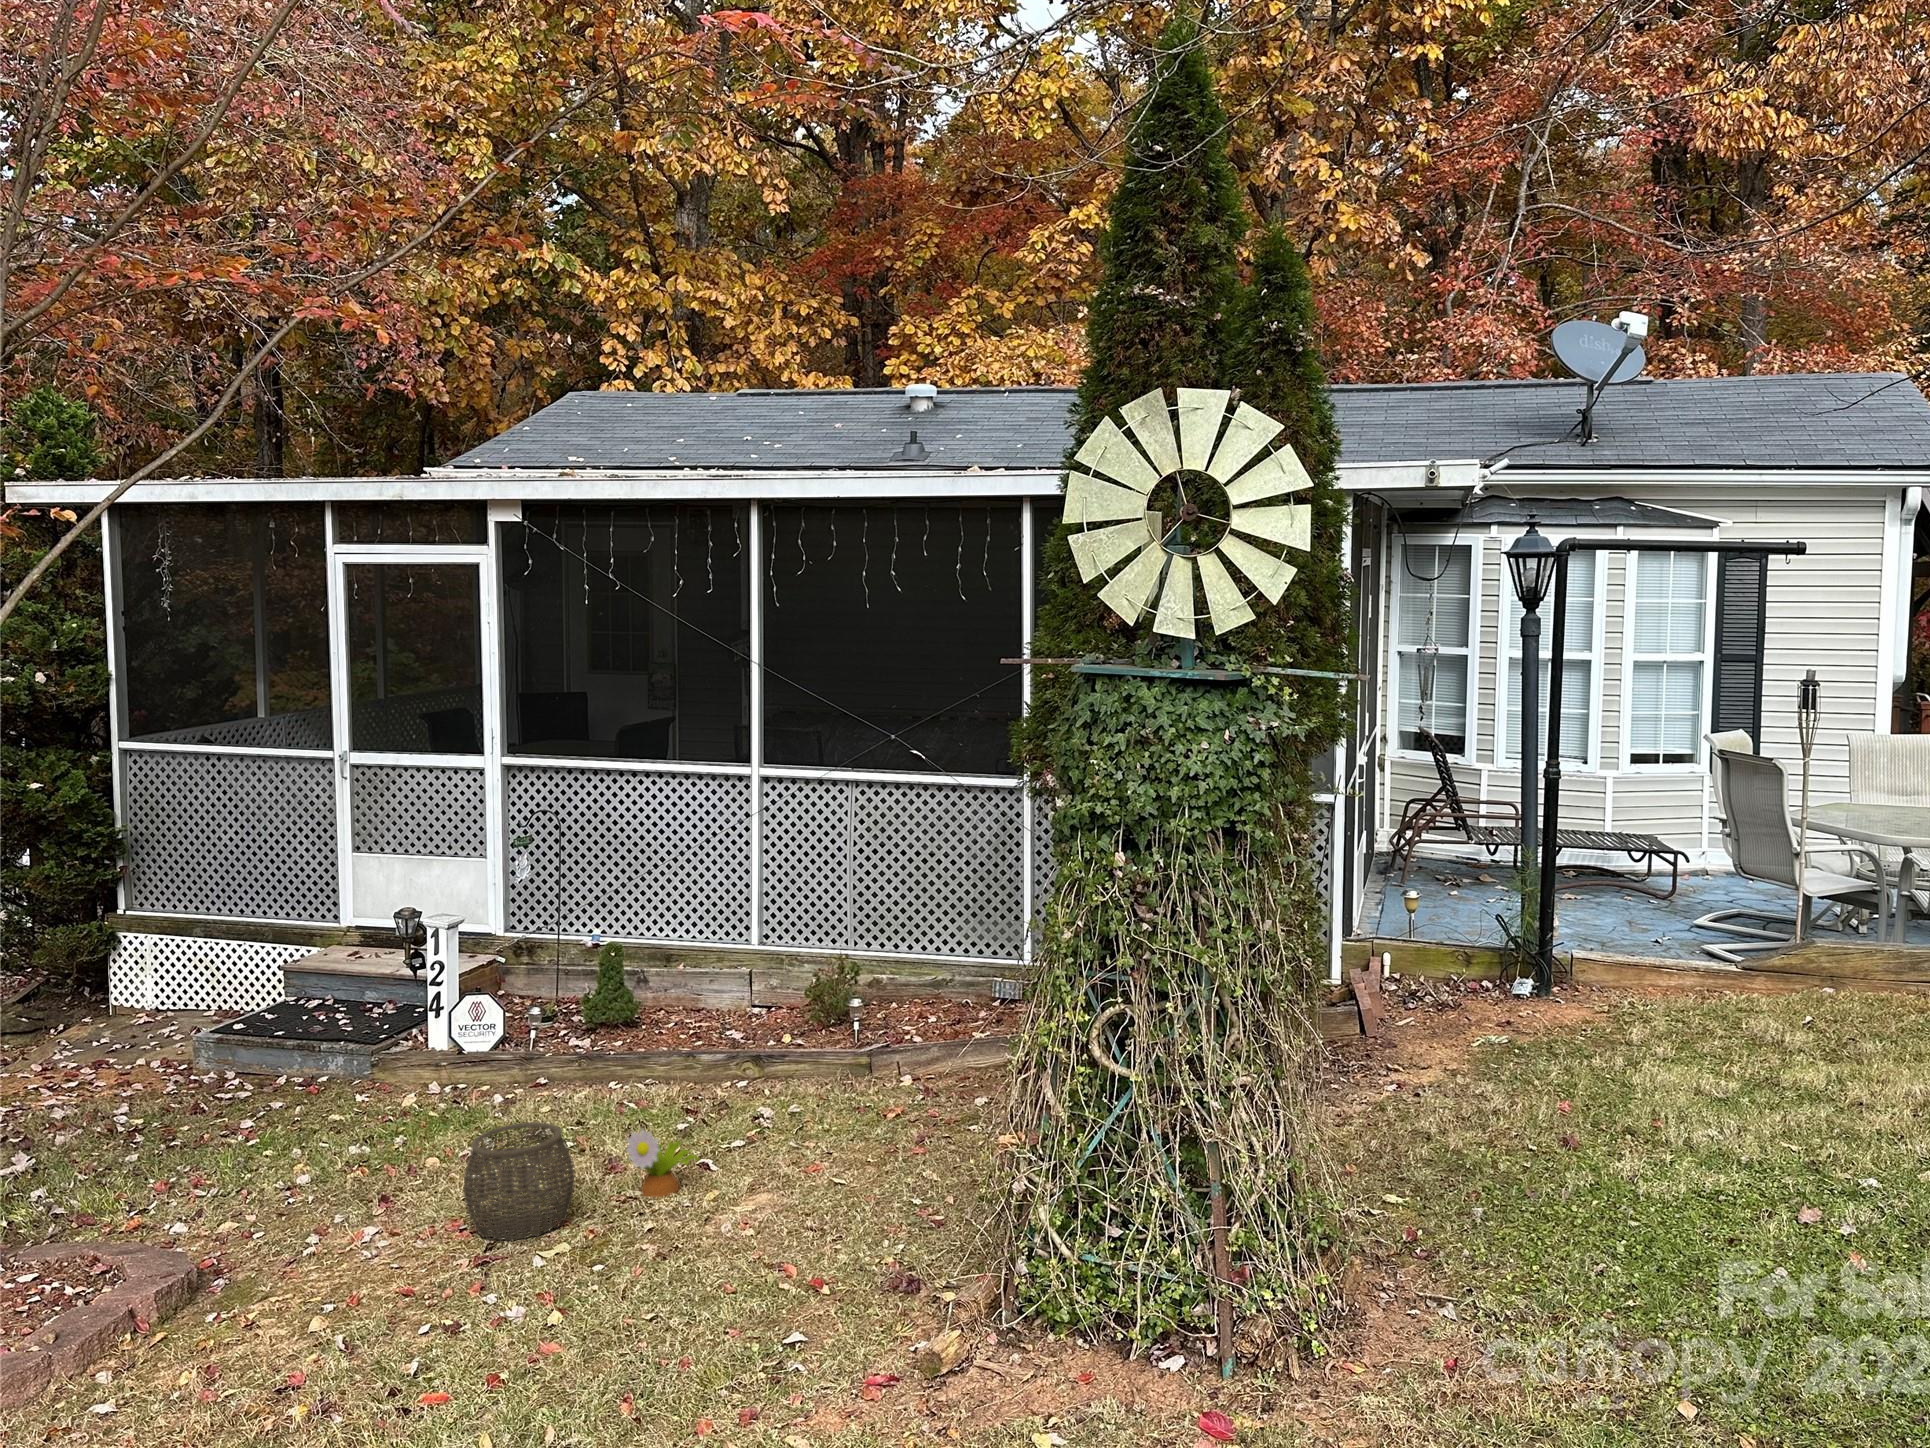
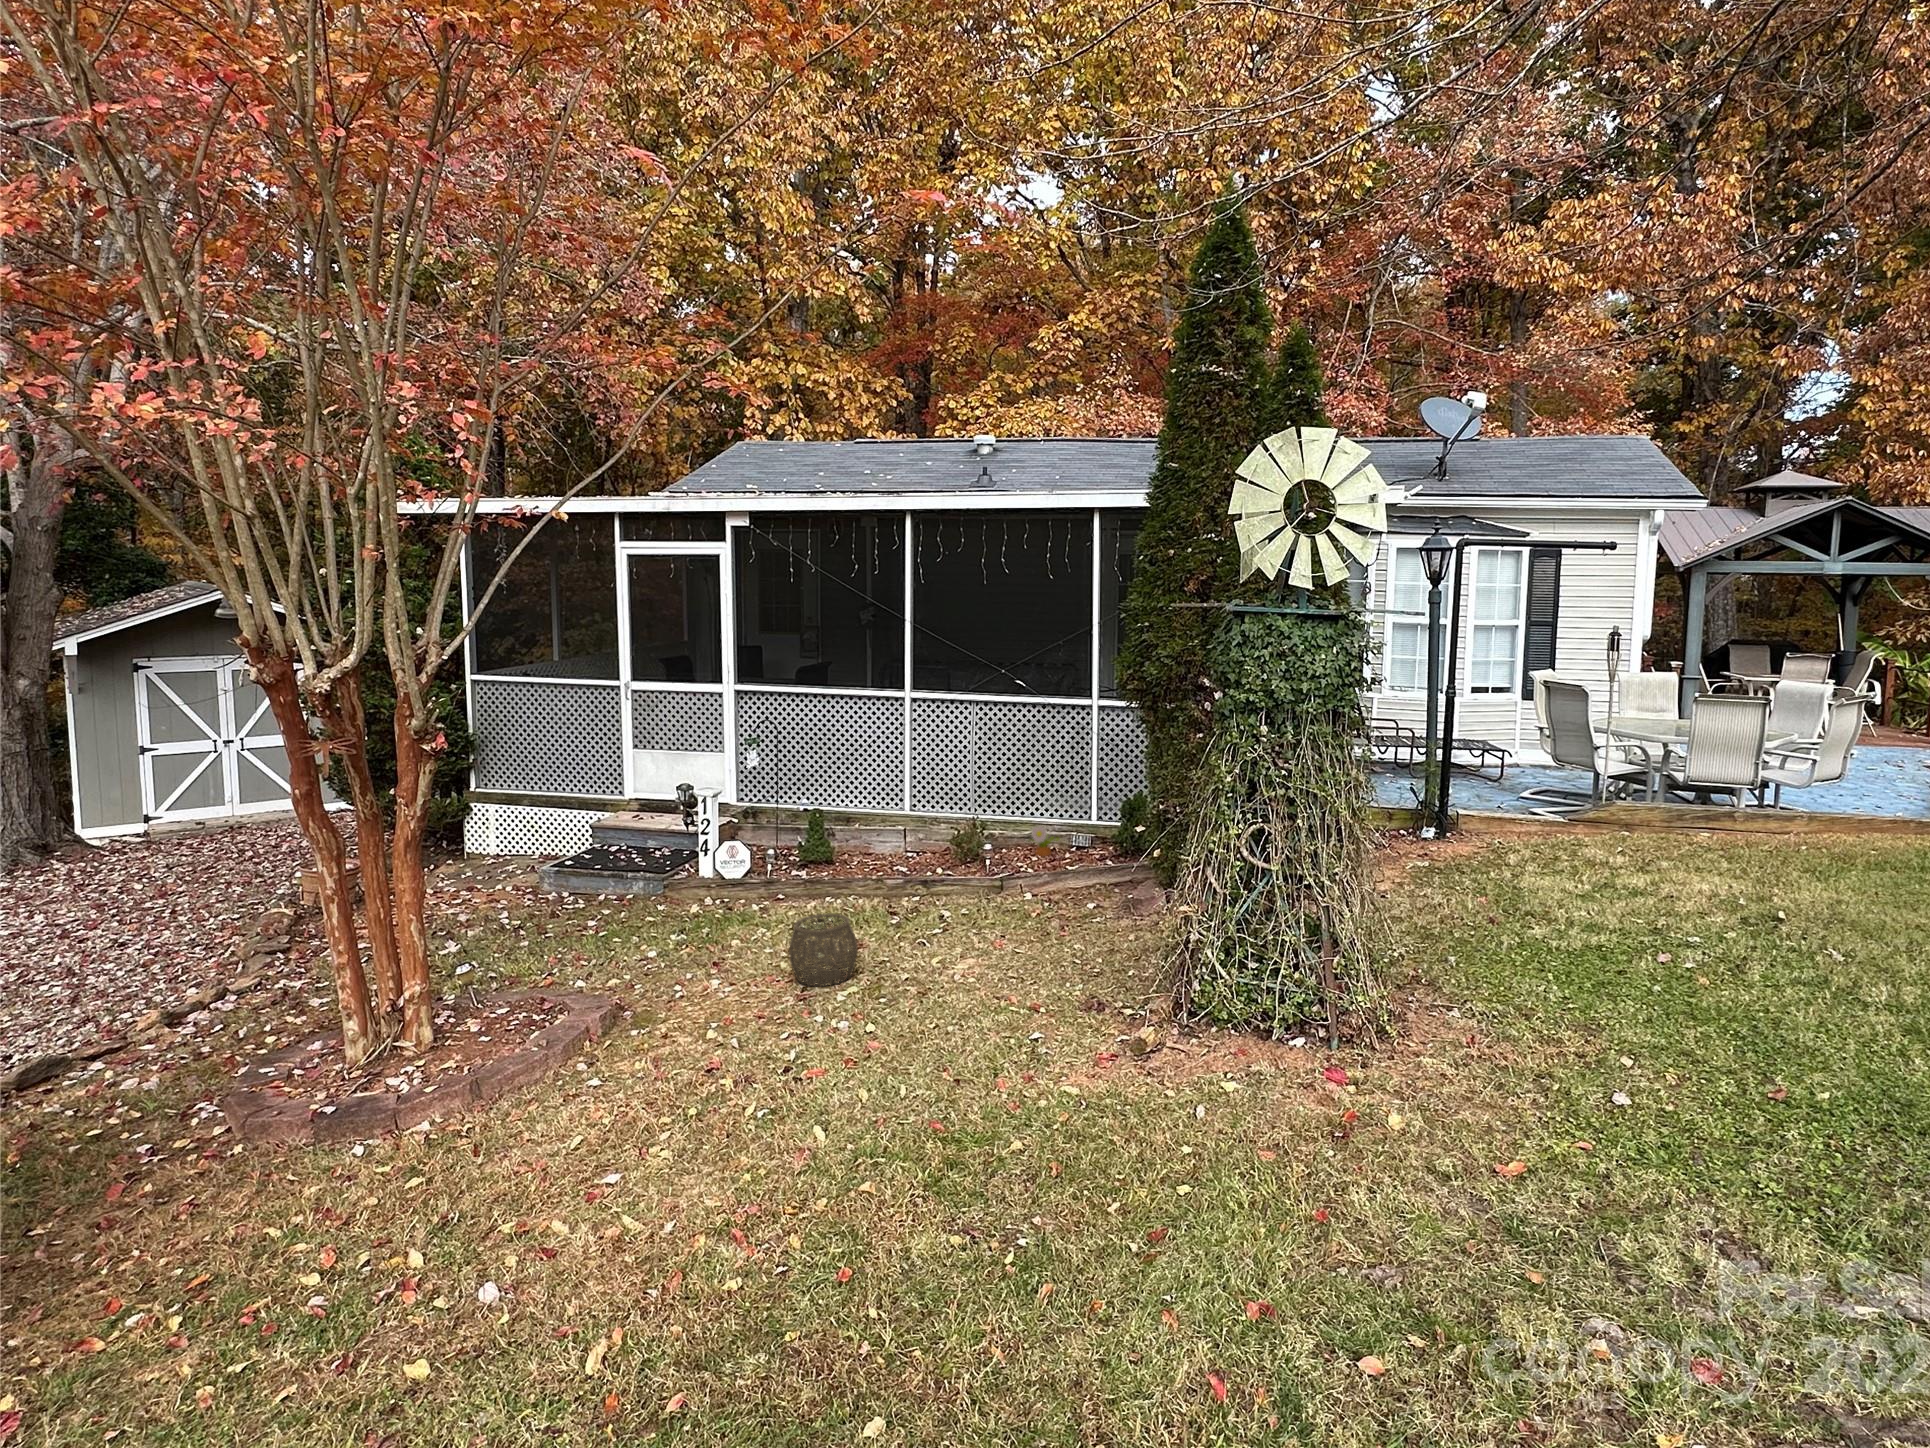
decorative plant: present [624,1129,699,1197] -> present [1032,826,1060,856]

